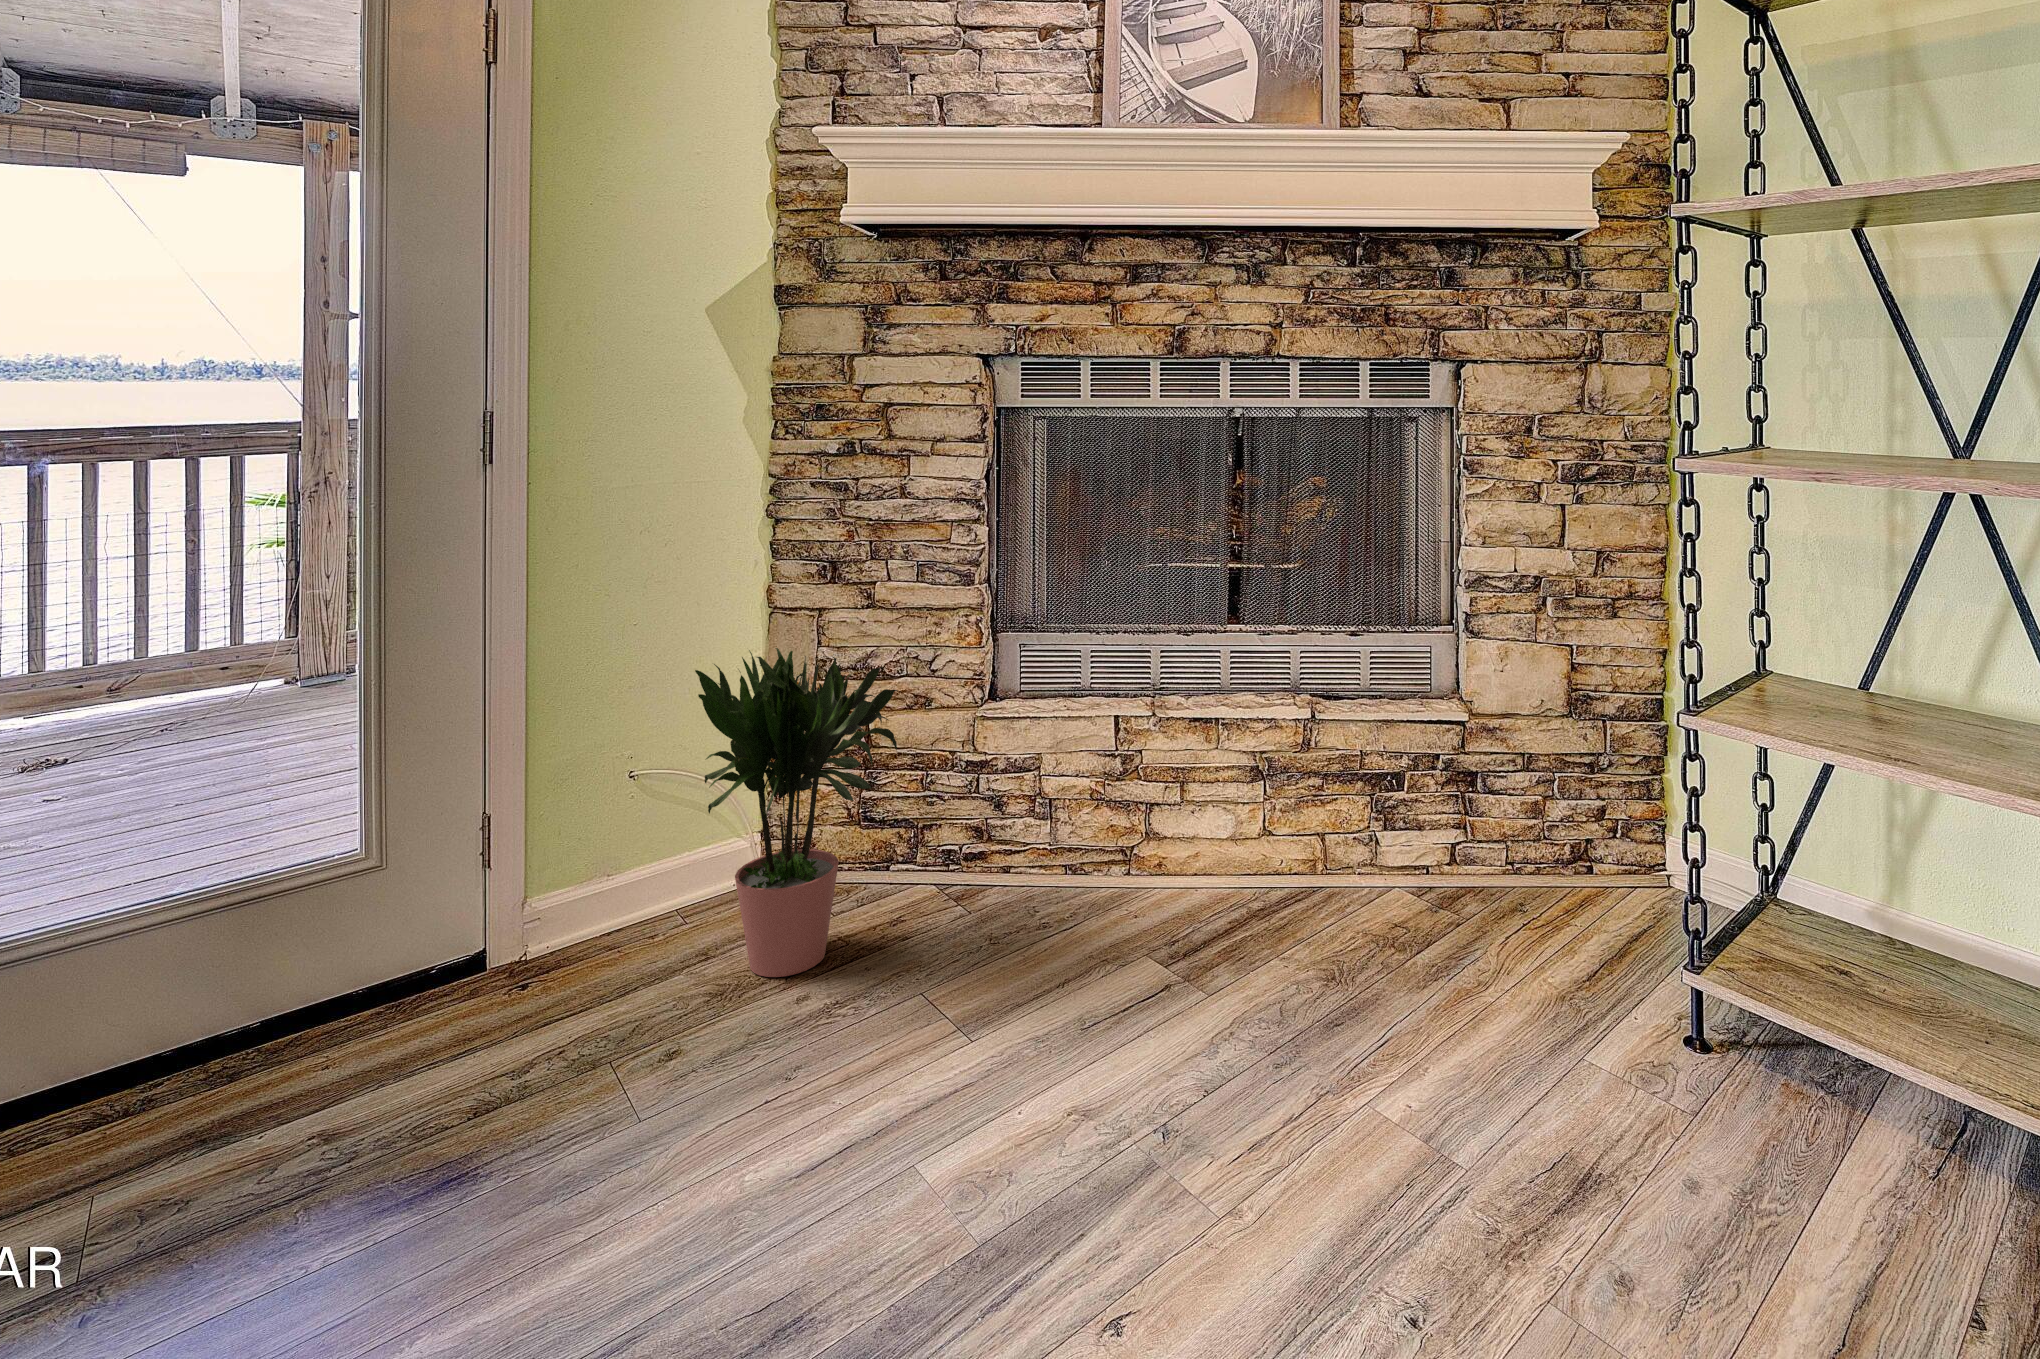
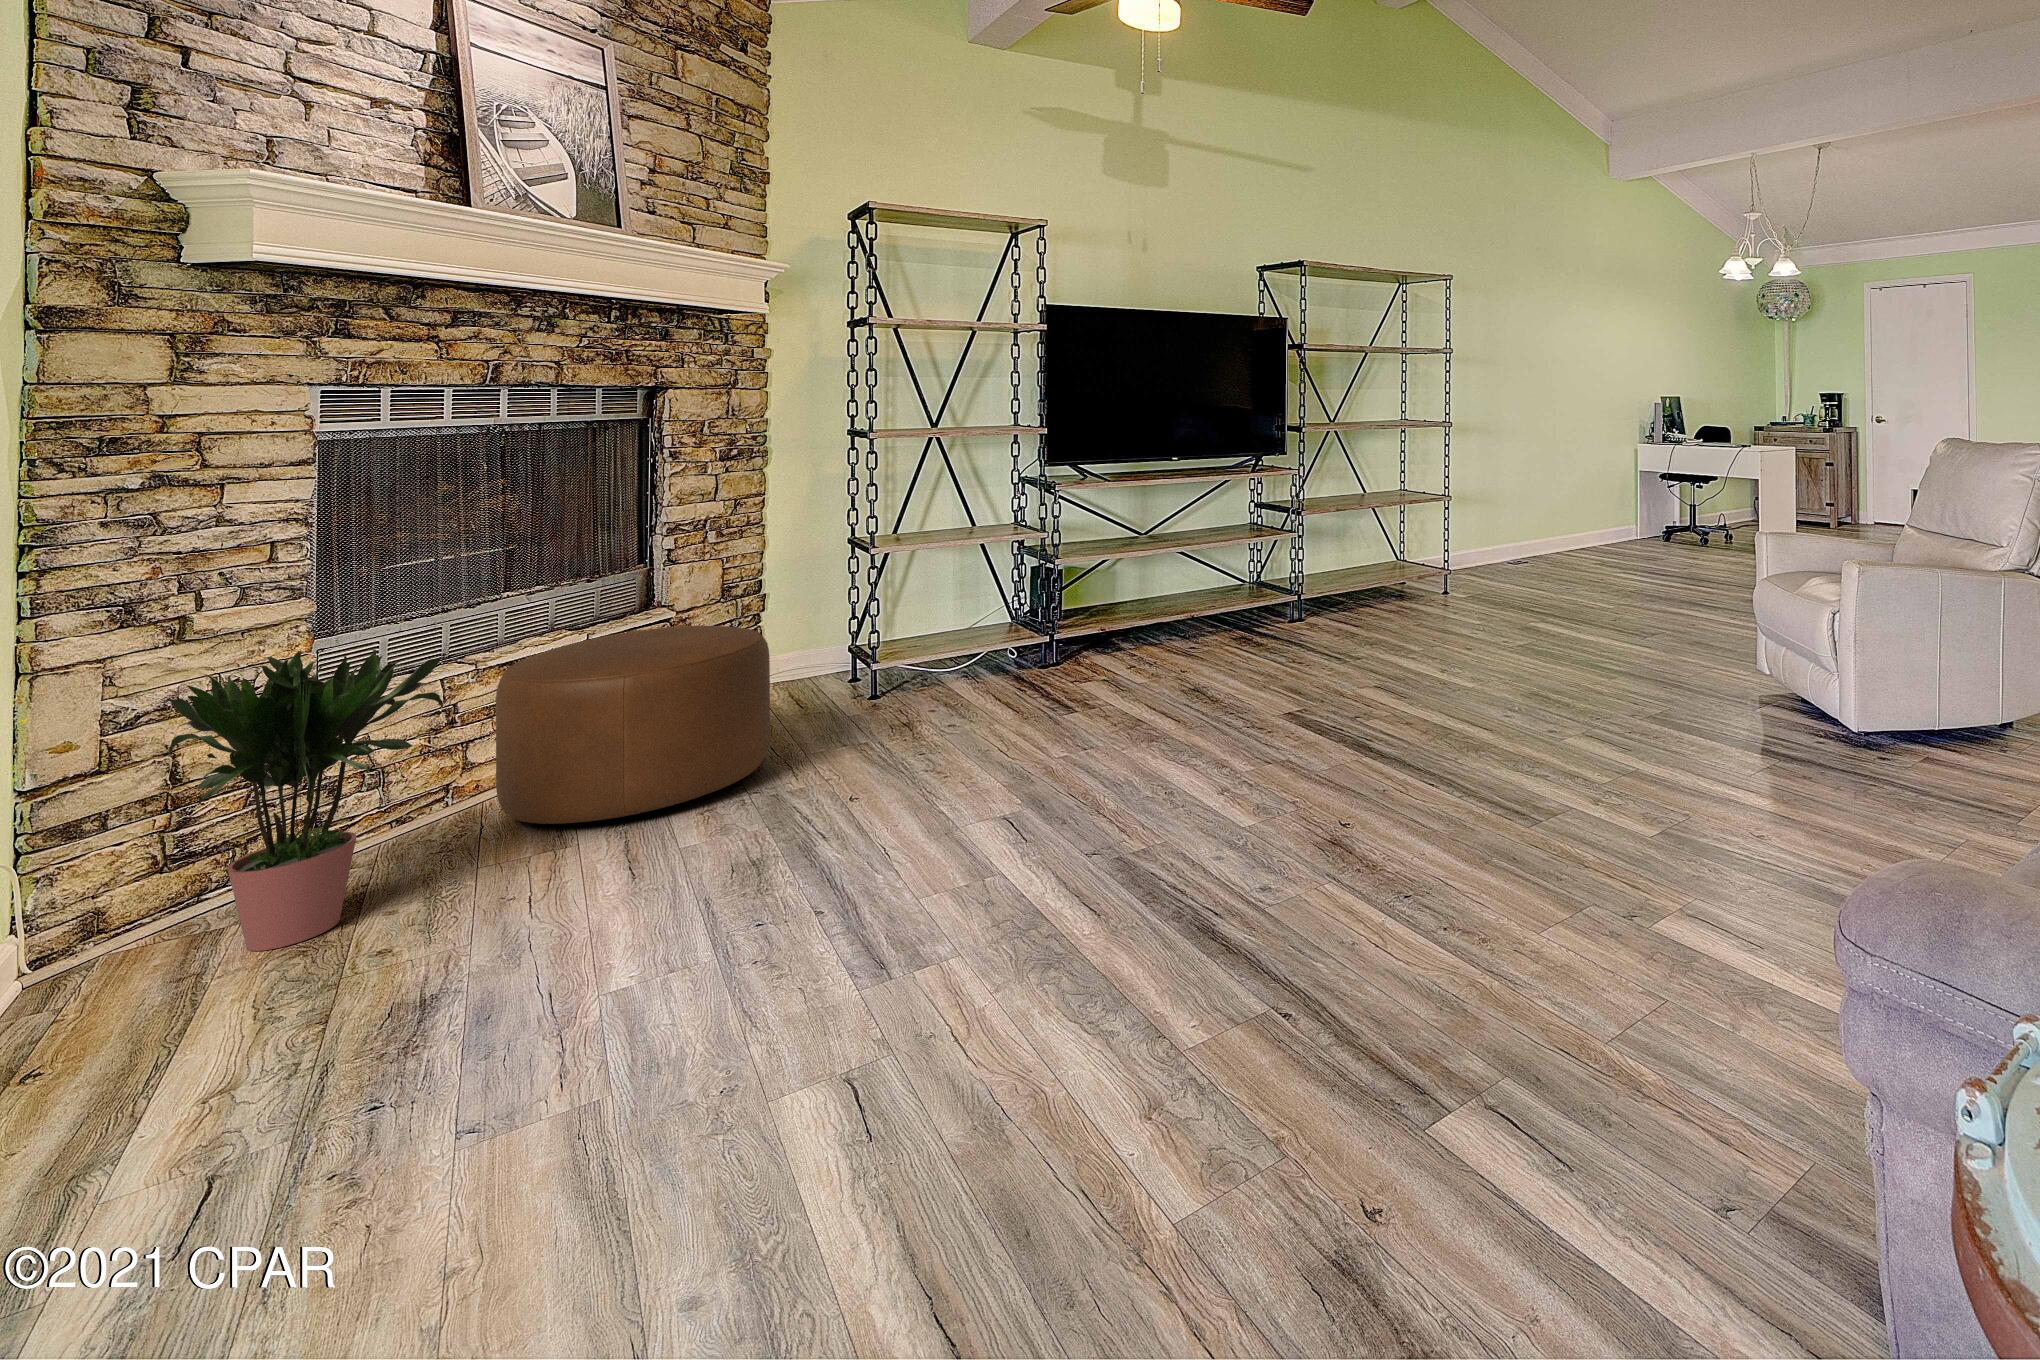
ottoman: none [1011,722,1344,1081] -> present [496,626,770,824]

